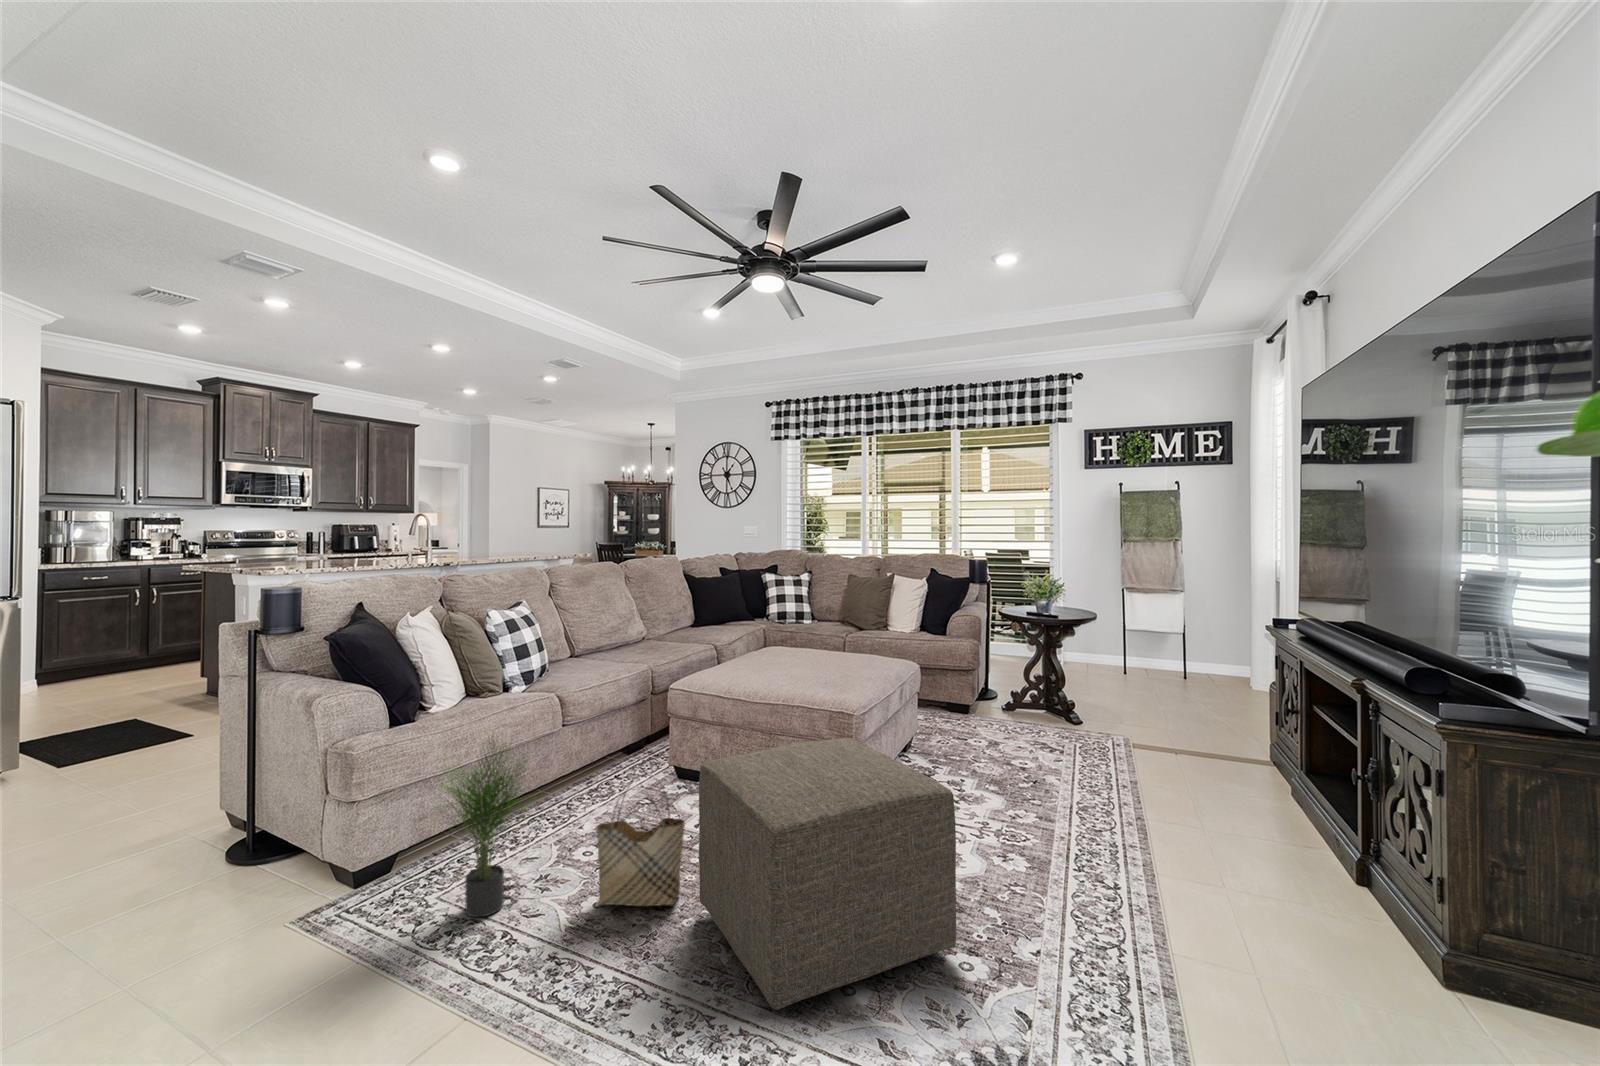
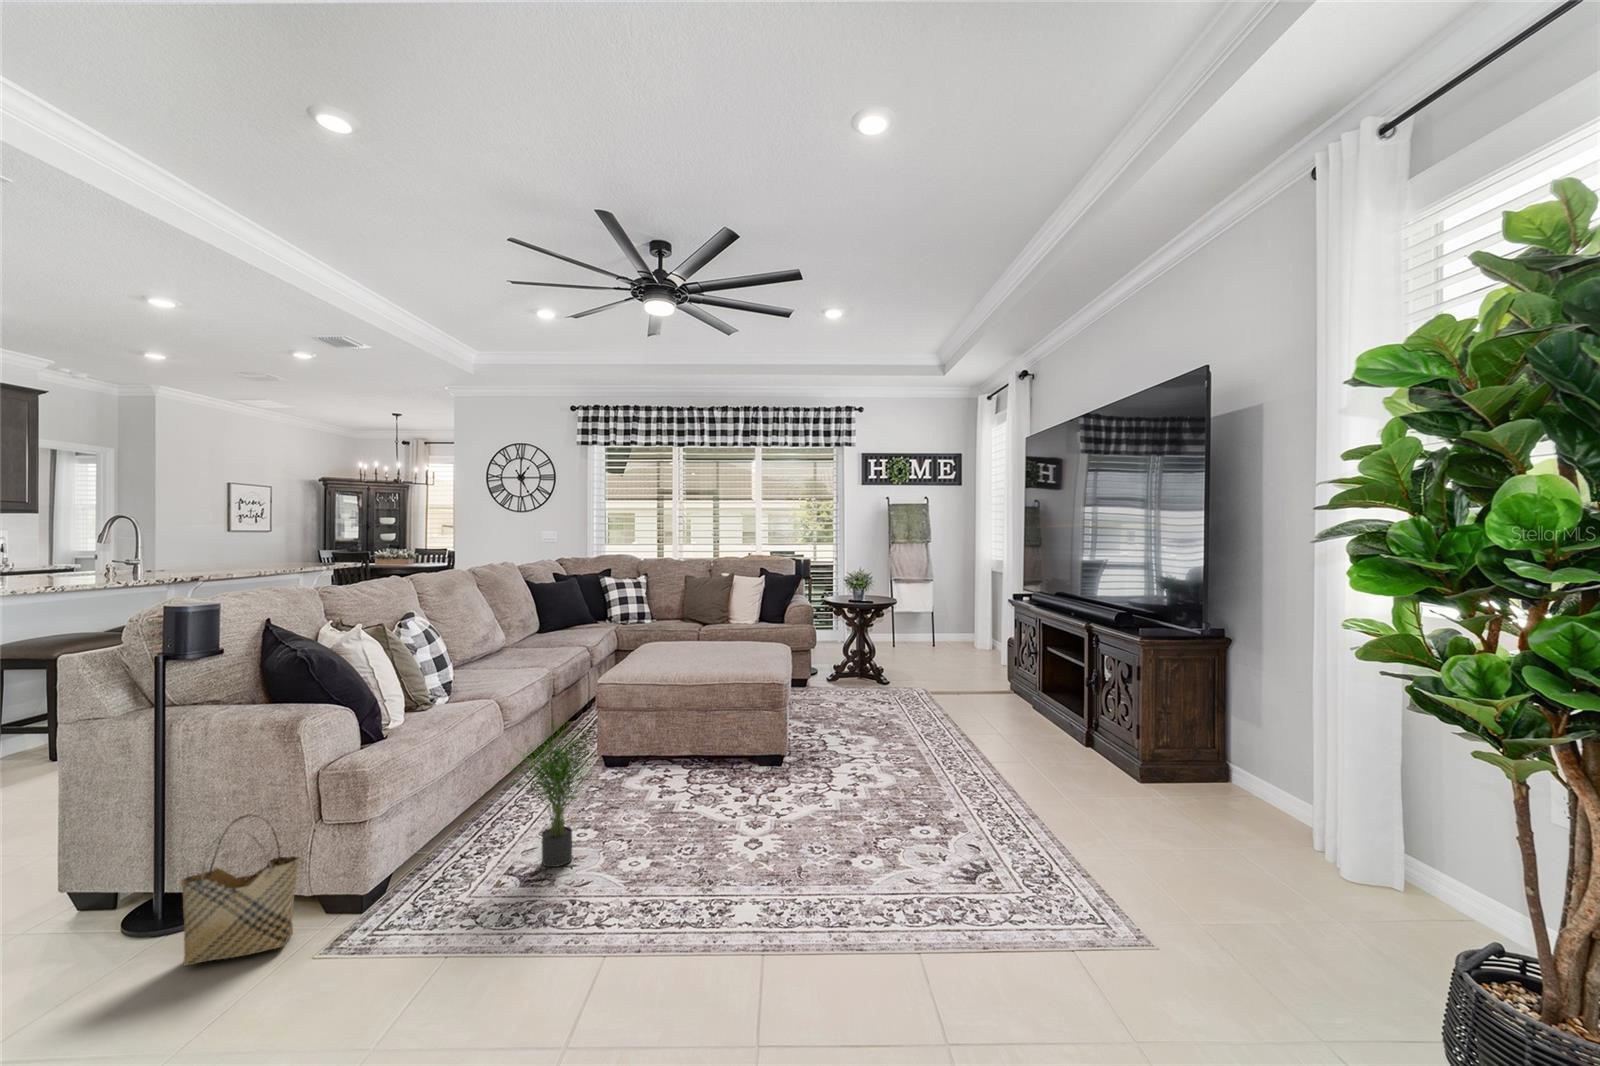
ottoman: present [699,738,956,1010] -> none [731,696,915,863]
woven basket: present [596,774,685,906] -> present [180,814,299,966]

